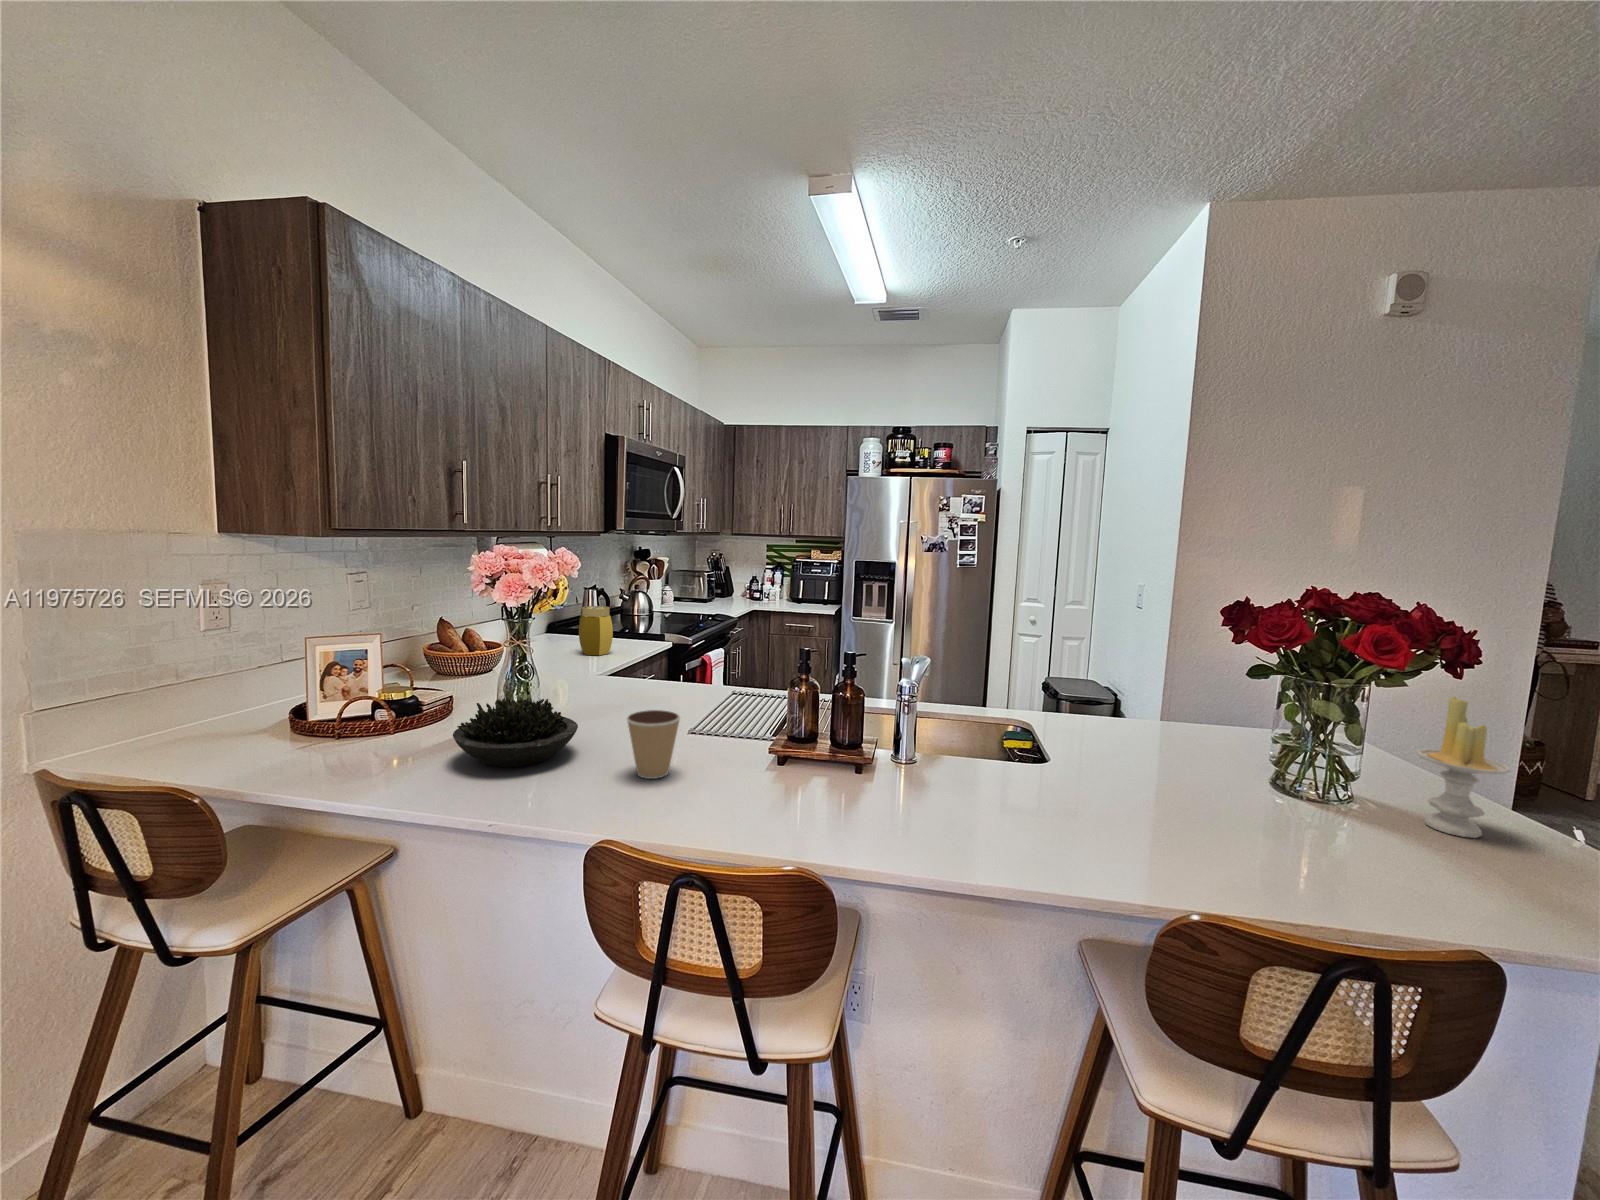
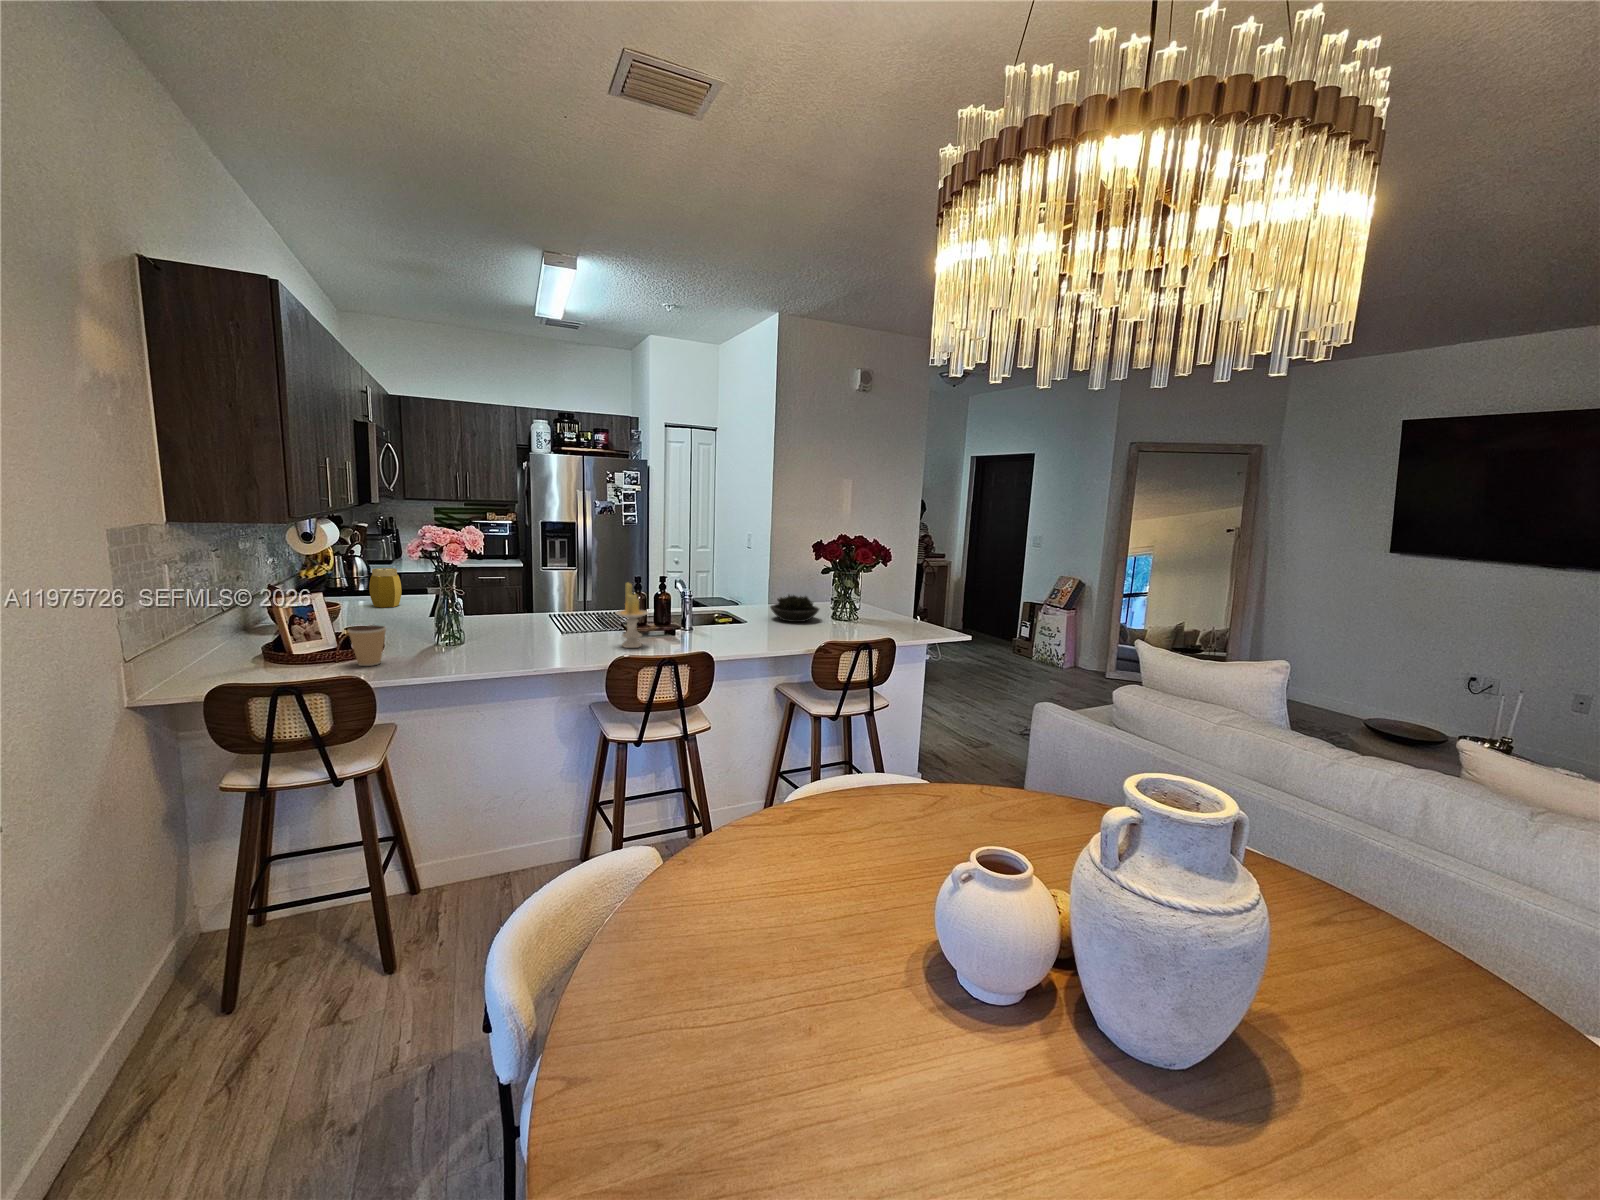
succulent plant: present [453,695,578,767] -> present [770,595,819,622]
candle: present [1417,697,1511,838] -> present [616,583,648,648]
coffee cup: present [627,710,680,779] -> present [348,625,386,666]

